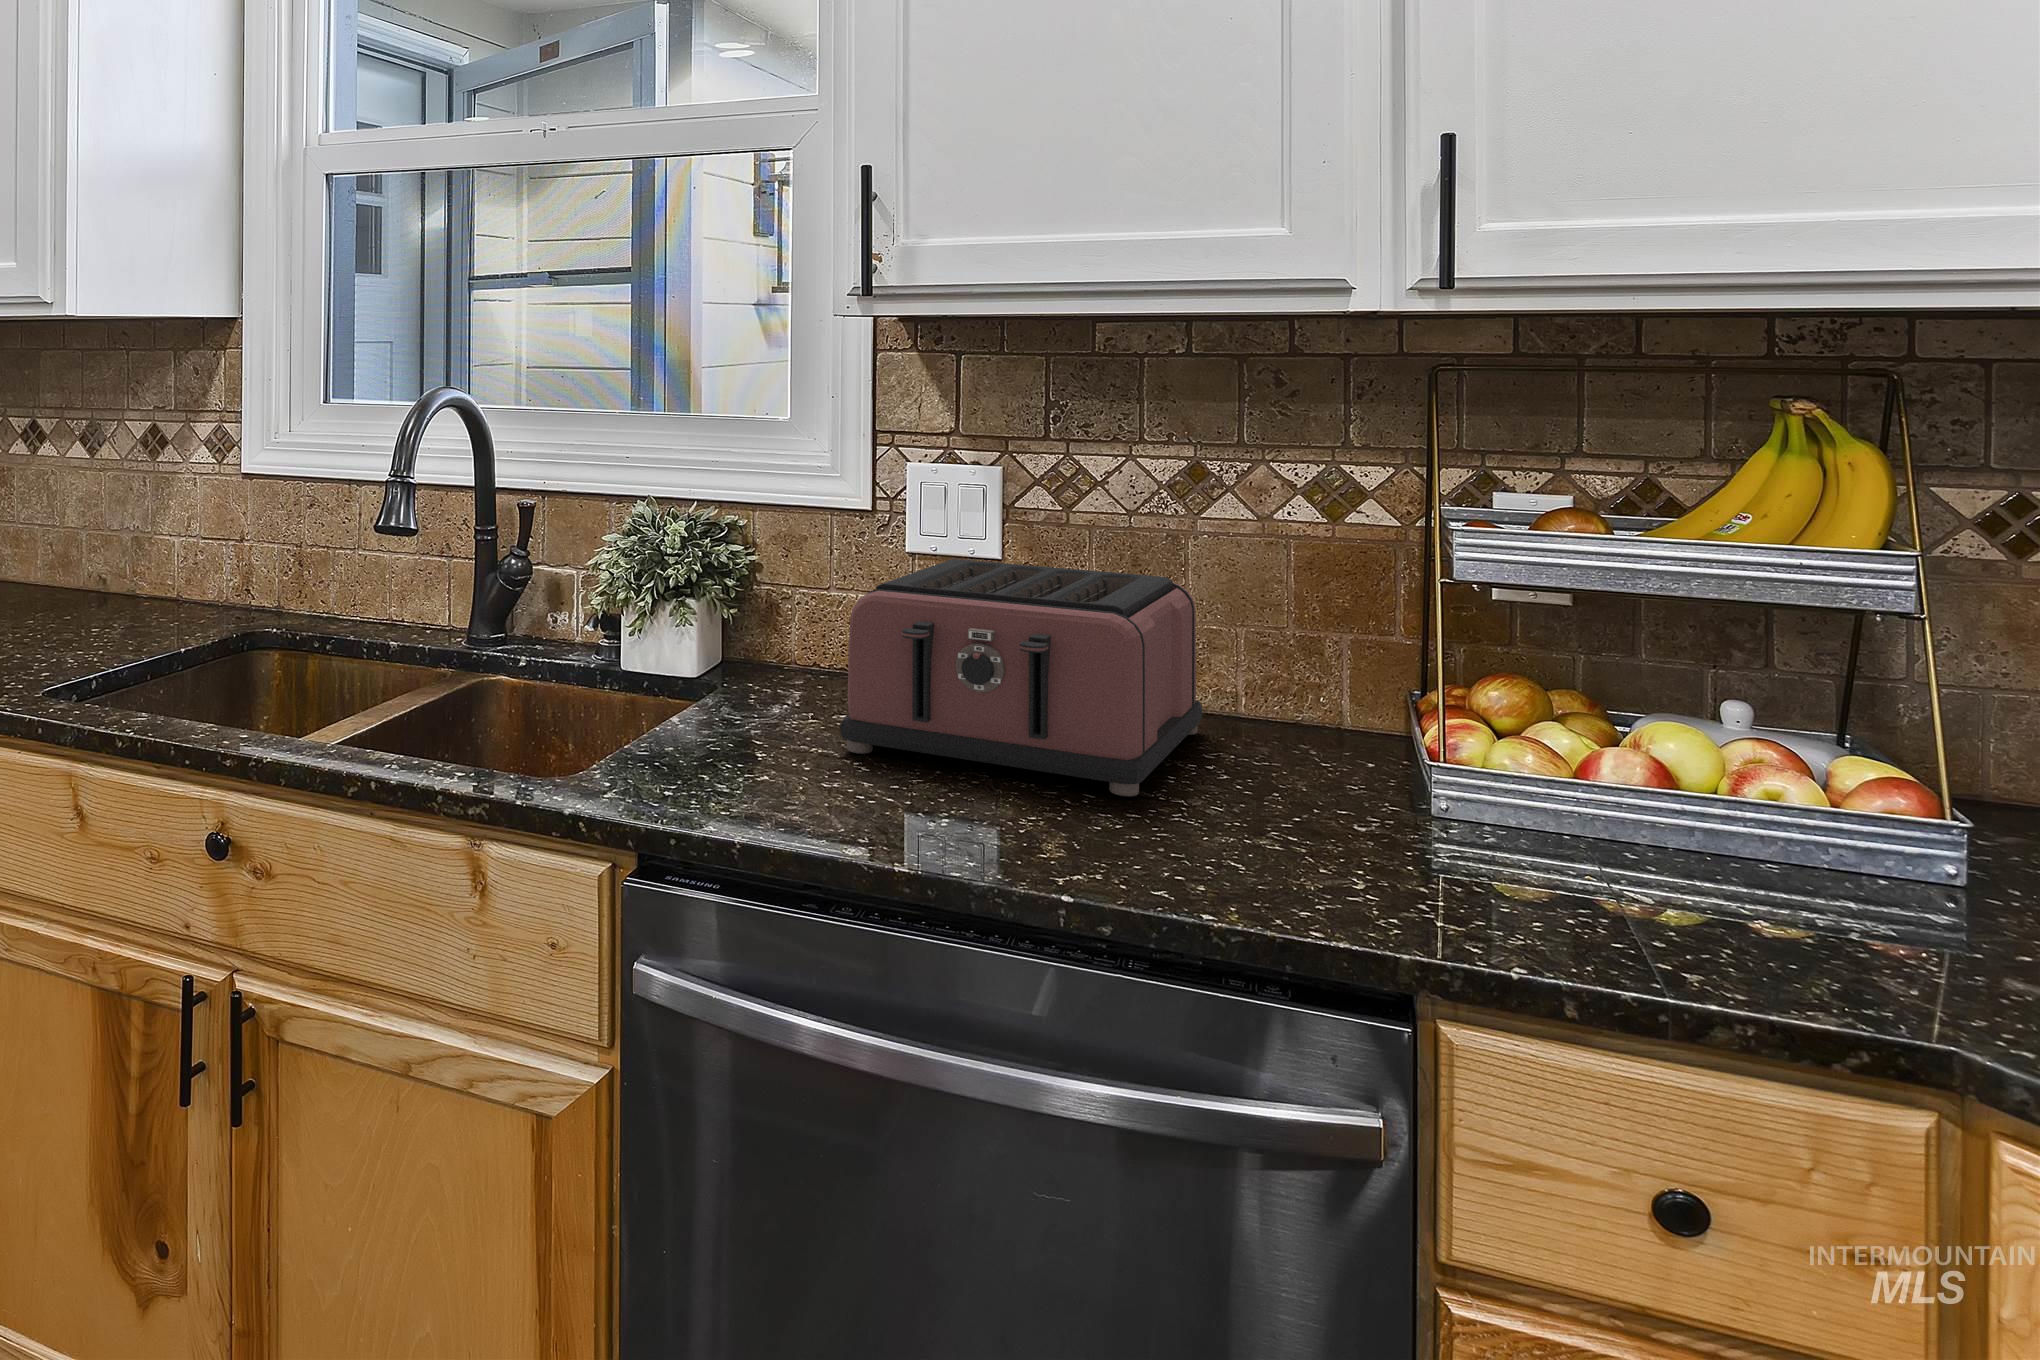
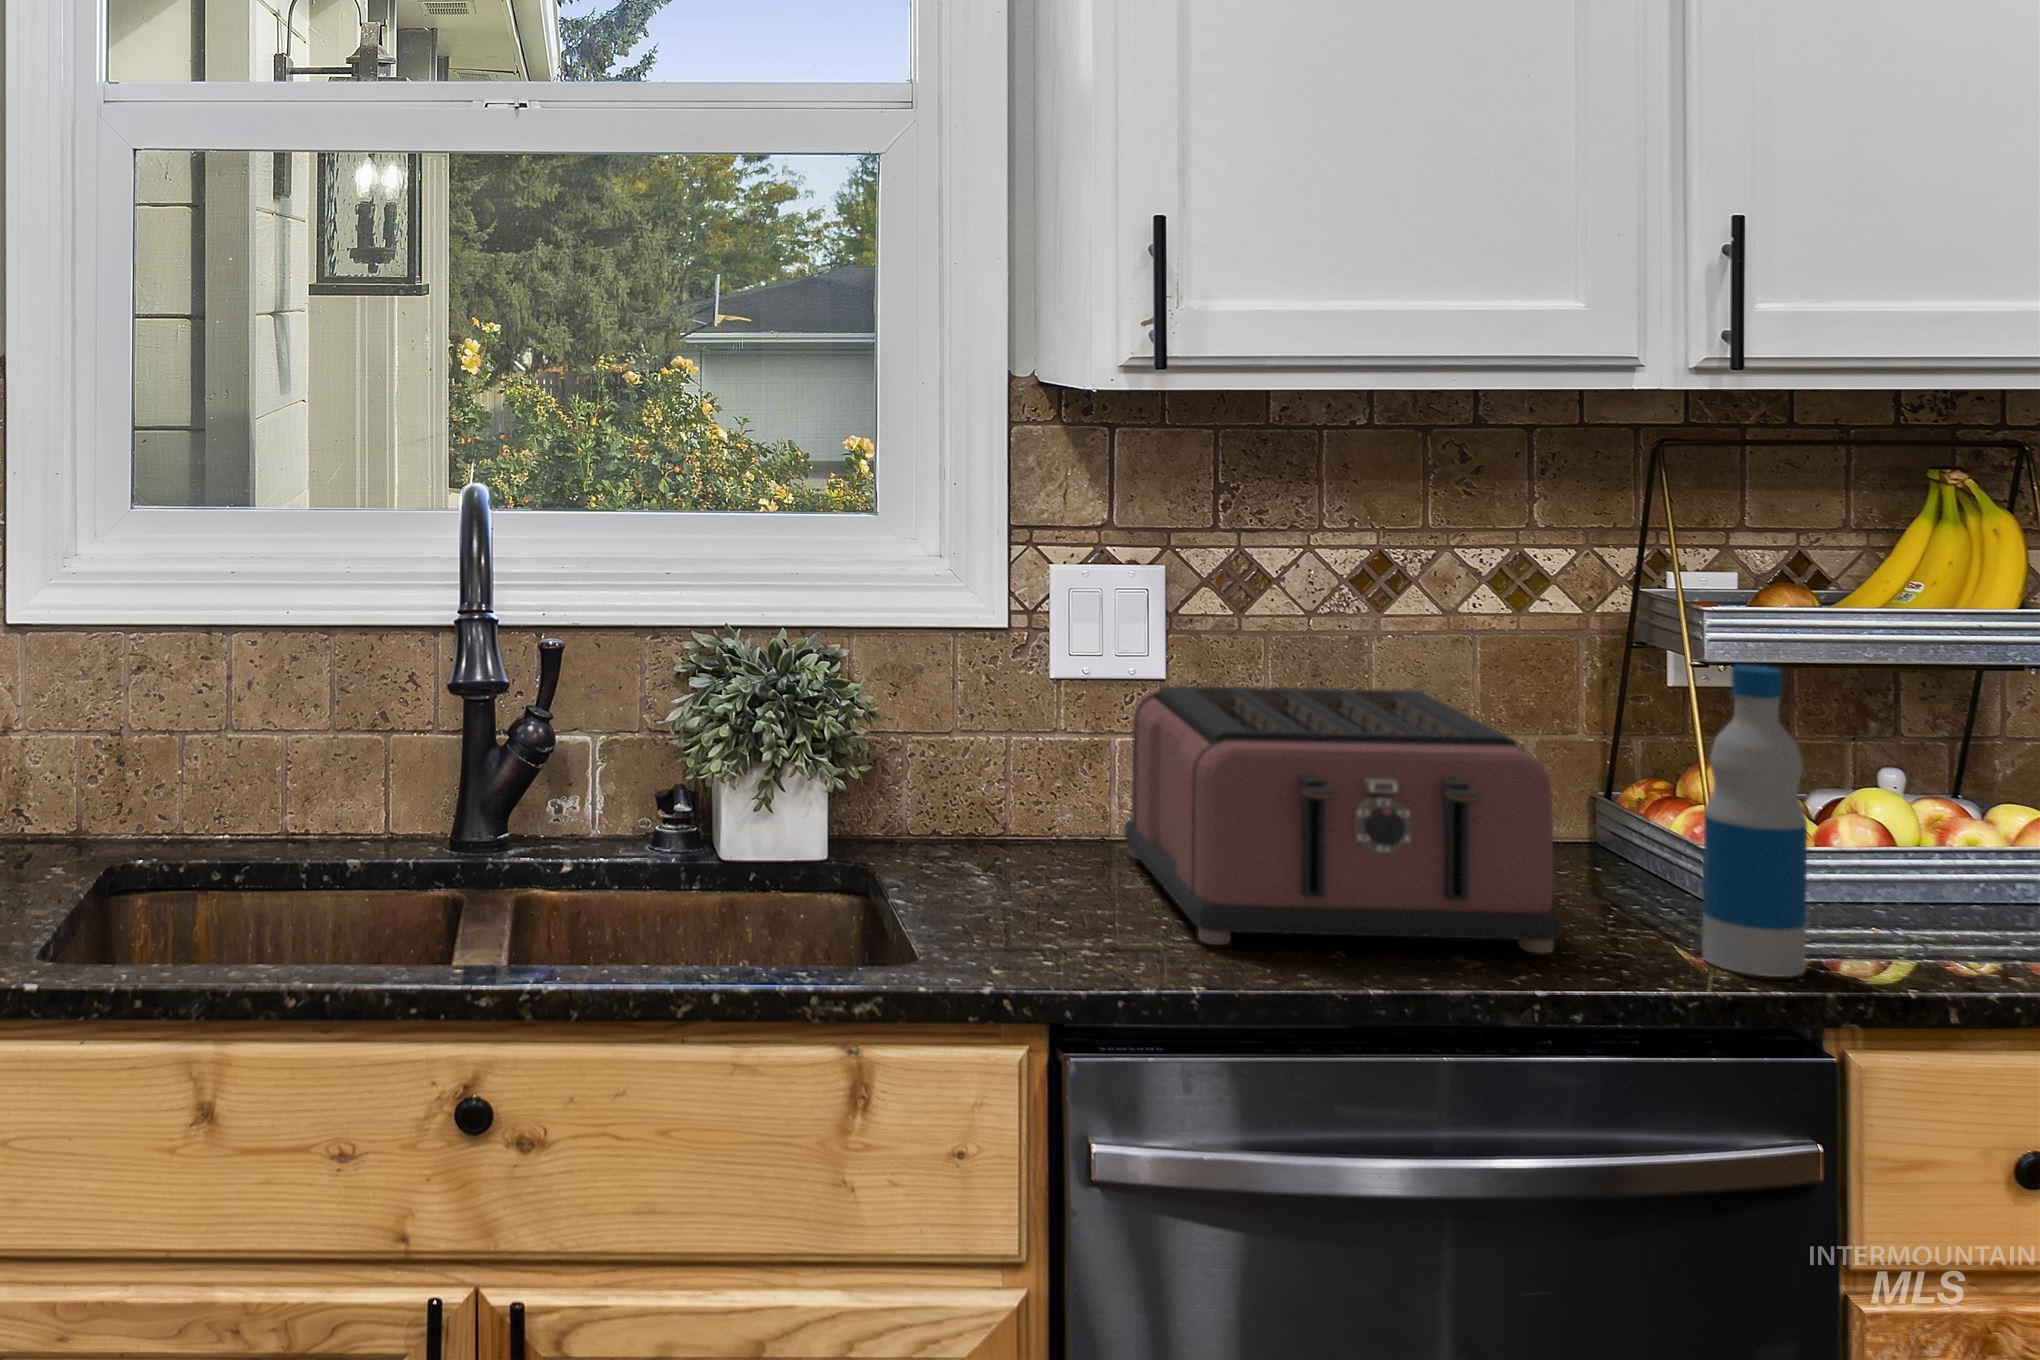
bottle: none [1275,553,1369,845] -> present [1702,665,1807,977]

